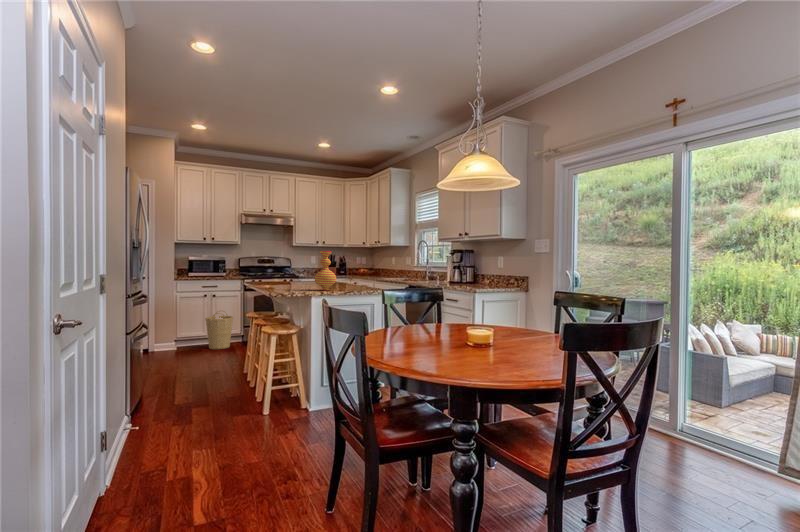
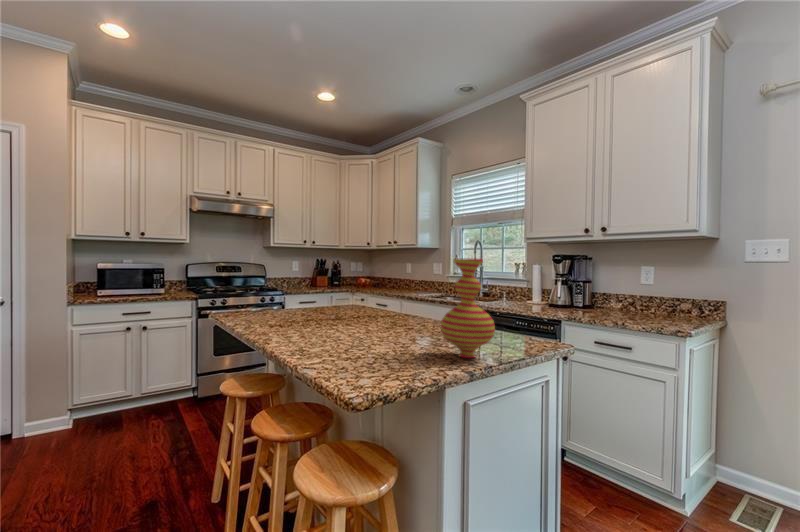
basket: present [205,312,233,349] -> none [128,352,180,423]

